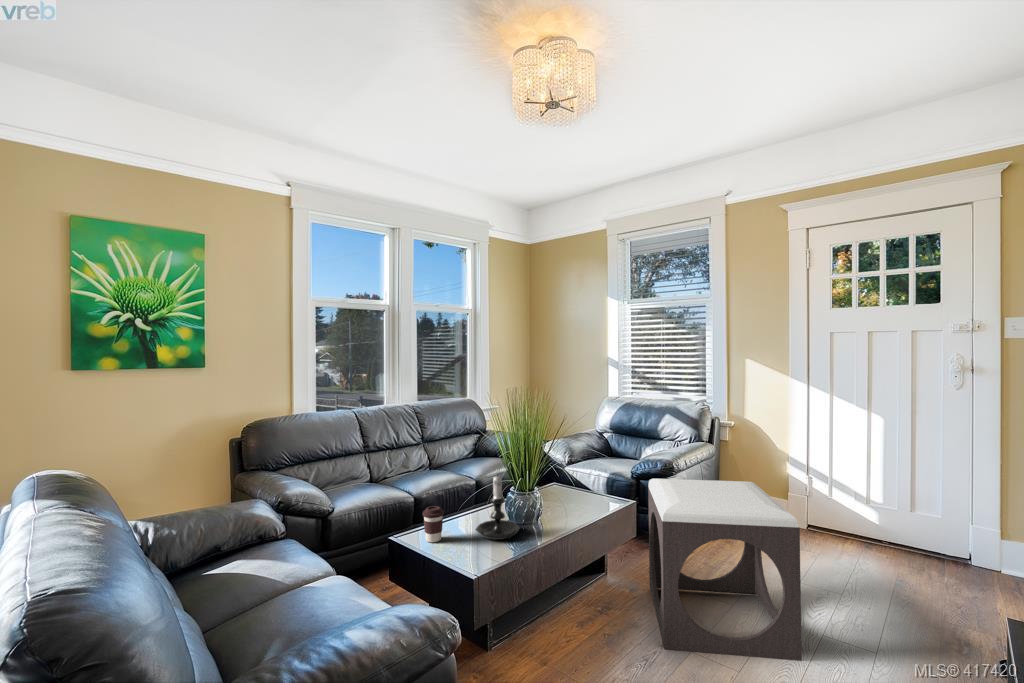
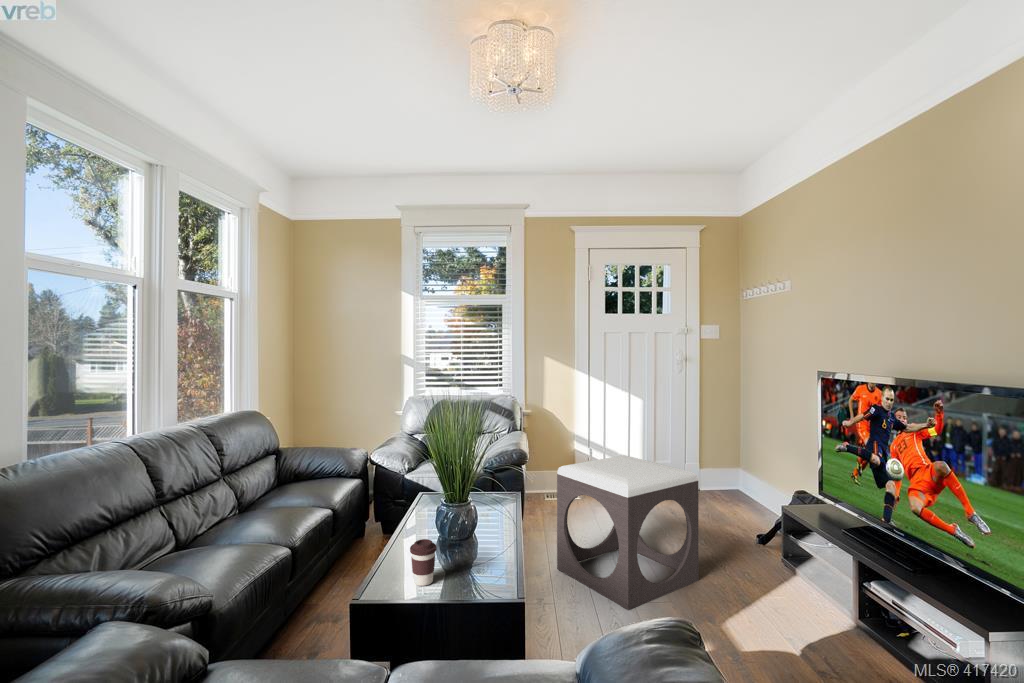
candle holder: present [476,476,520,540] -> none [454,484,503,561]

